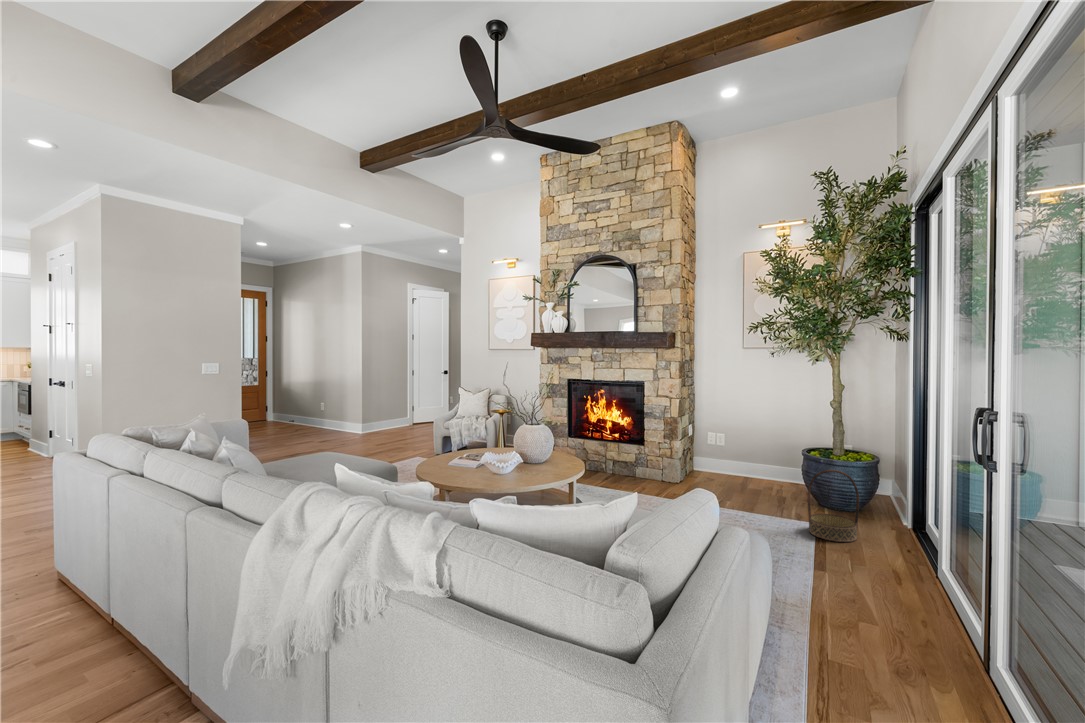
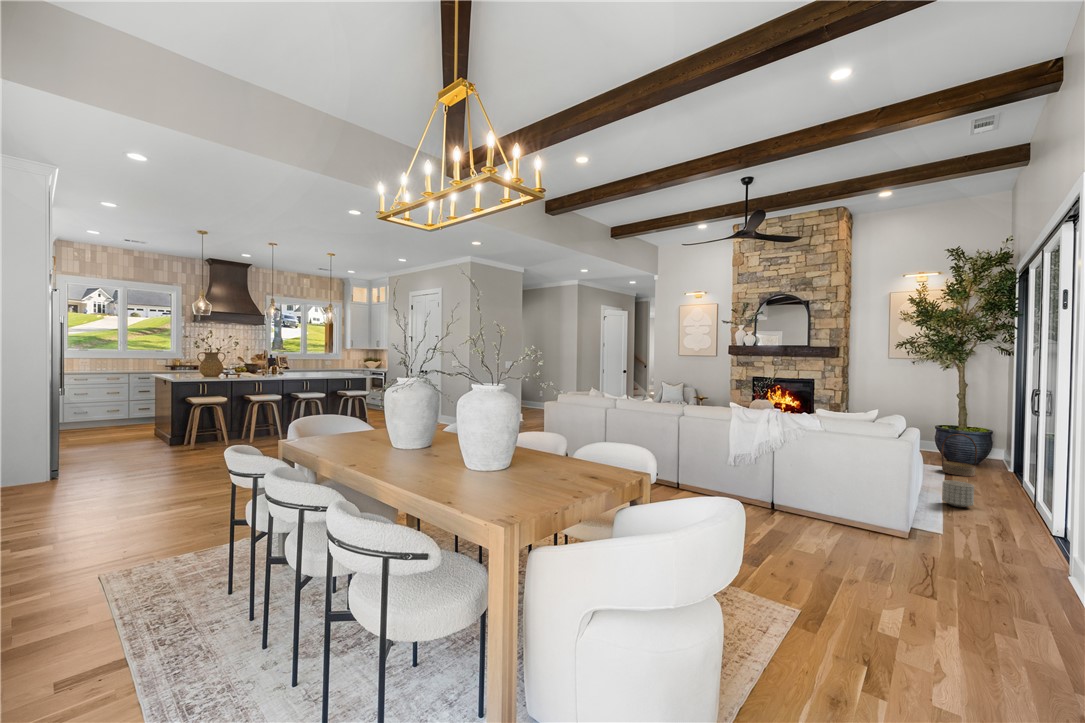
planter: none [793,594,852,661] -> present [942,480,974,507]

